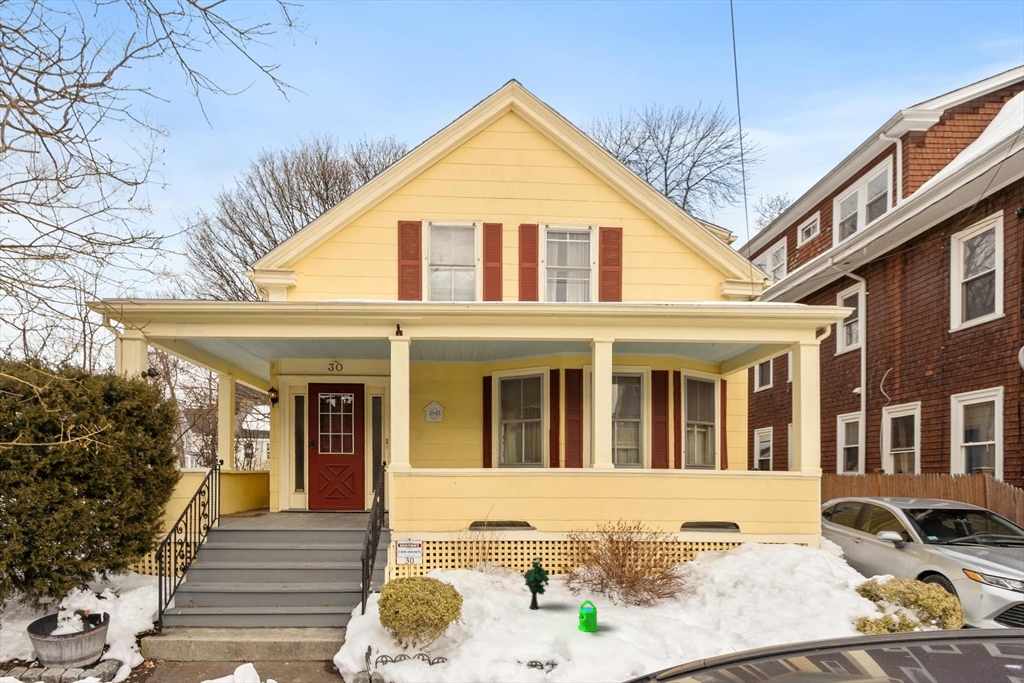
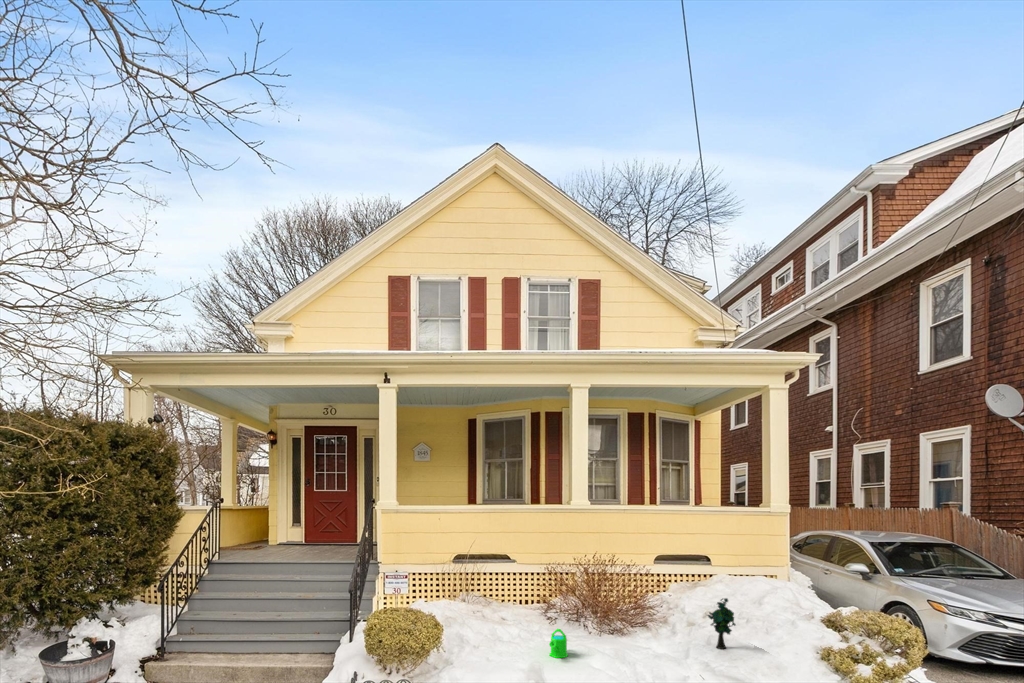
decorative plant: present [522,557,549,609] -> present [708,598,736,649]

